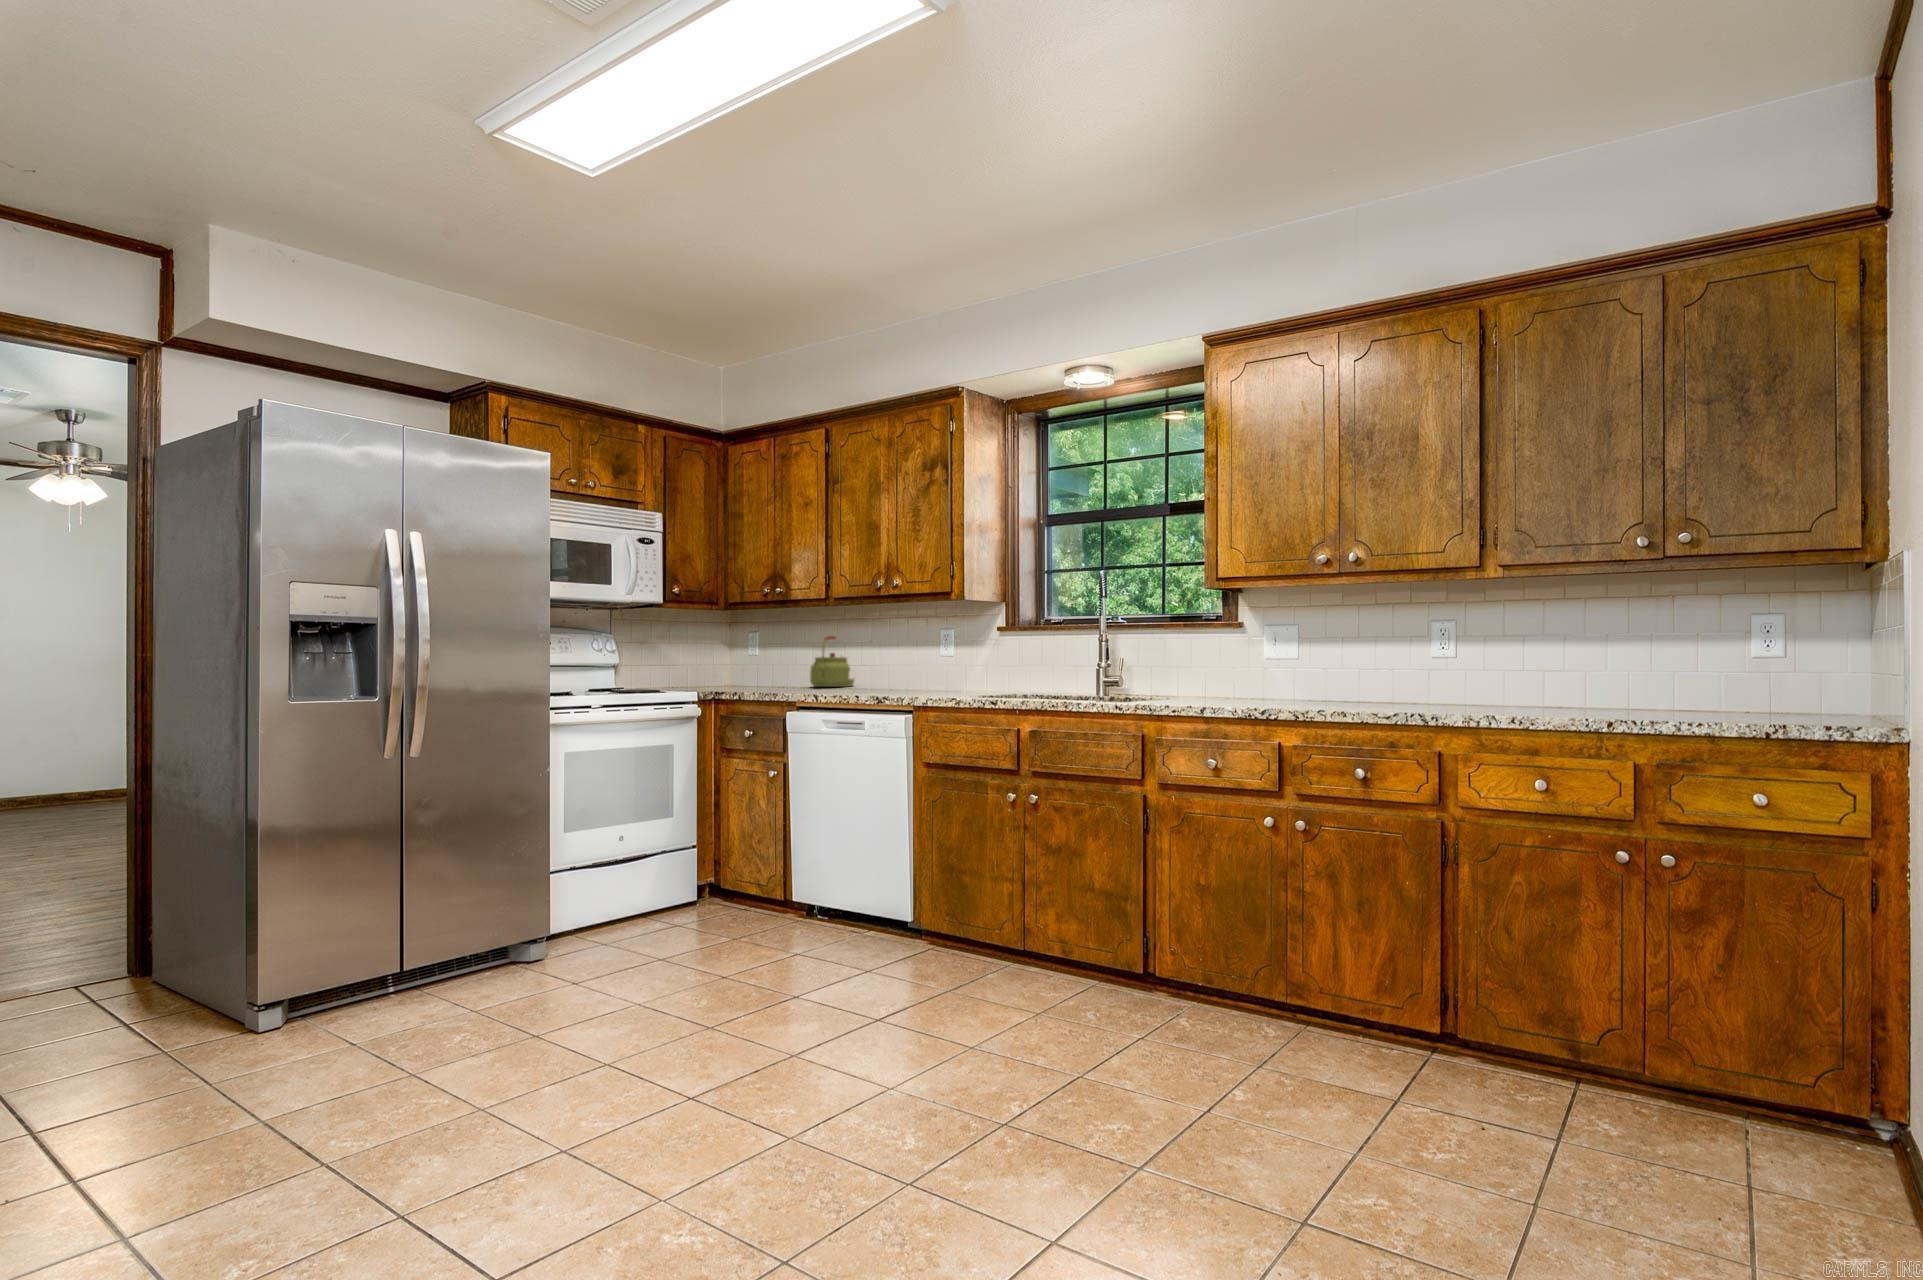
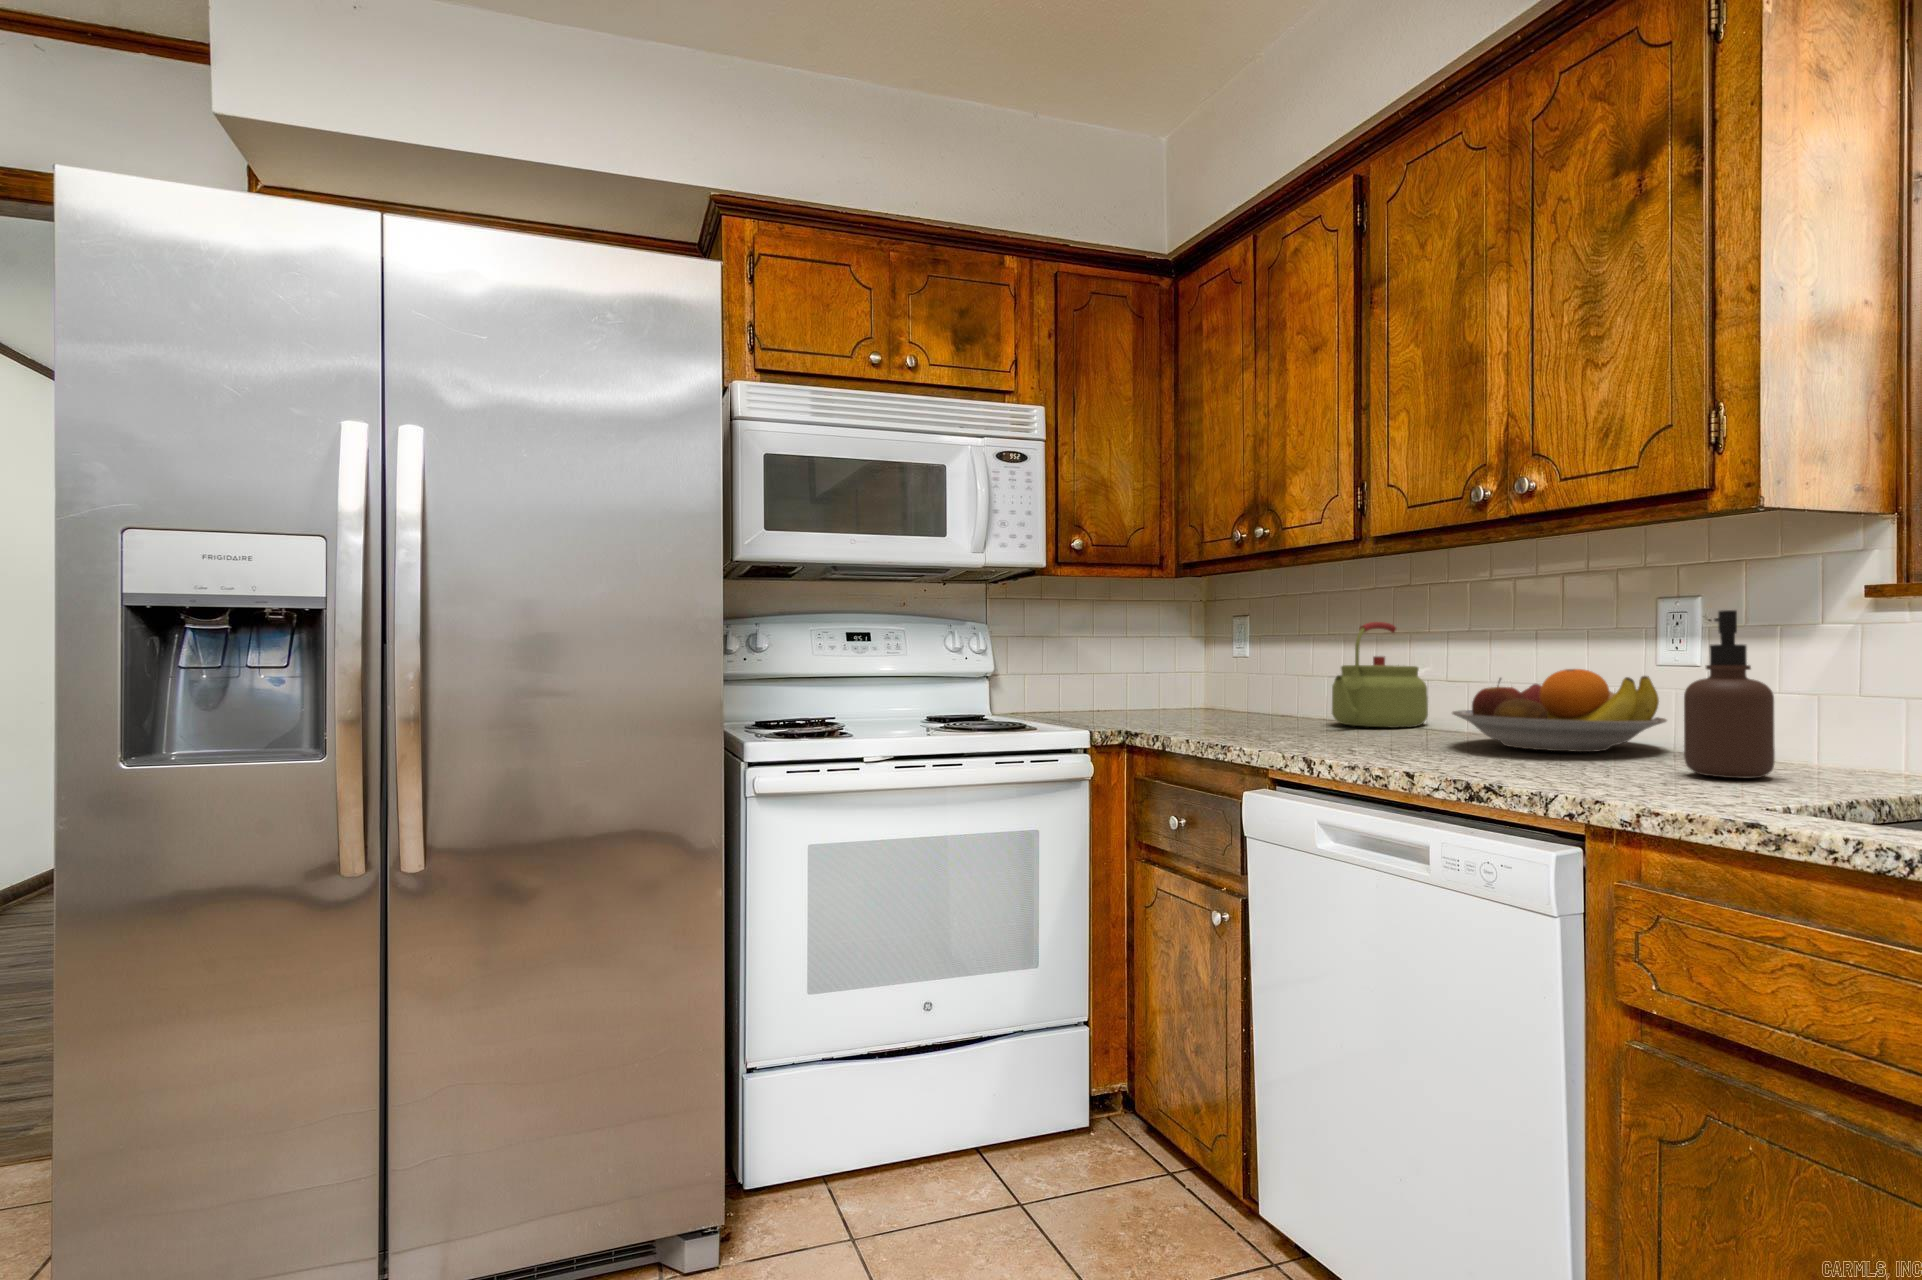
soap dispenser: none [946,634,971,693] -> present [1684,610,1775,778]
fruit bowl: none [867,656,945,690] -> present [1452,669,1667,752]

